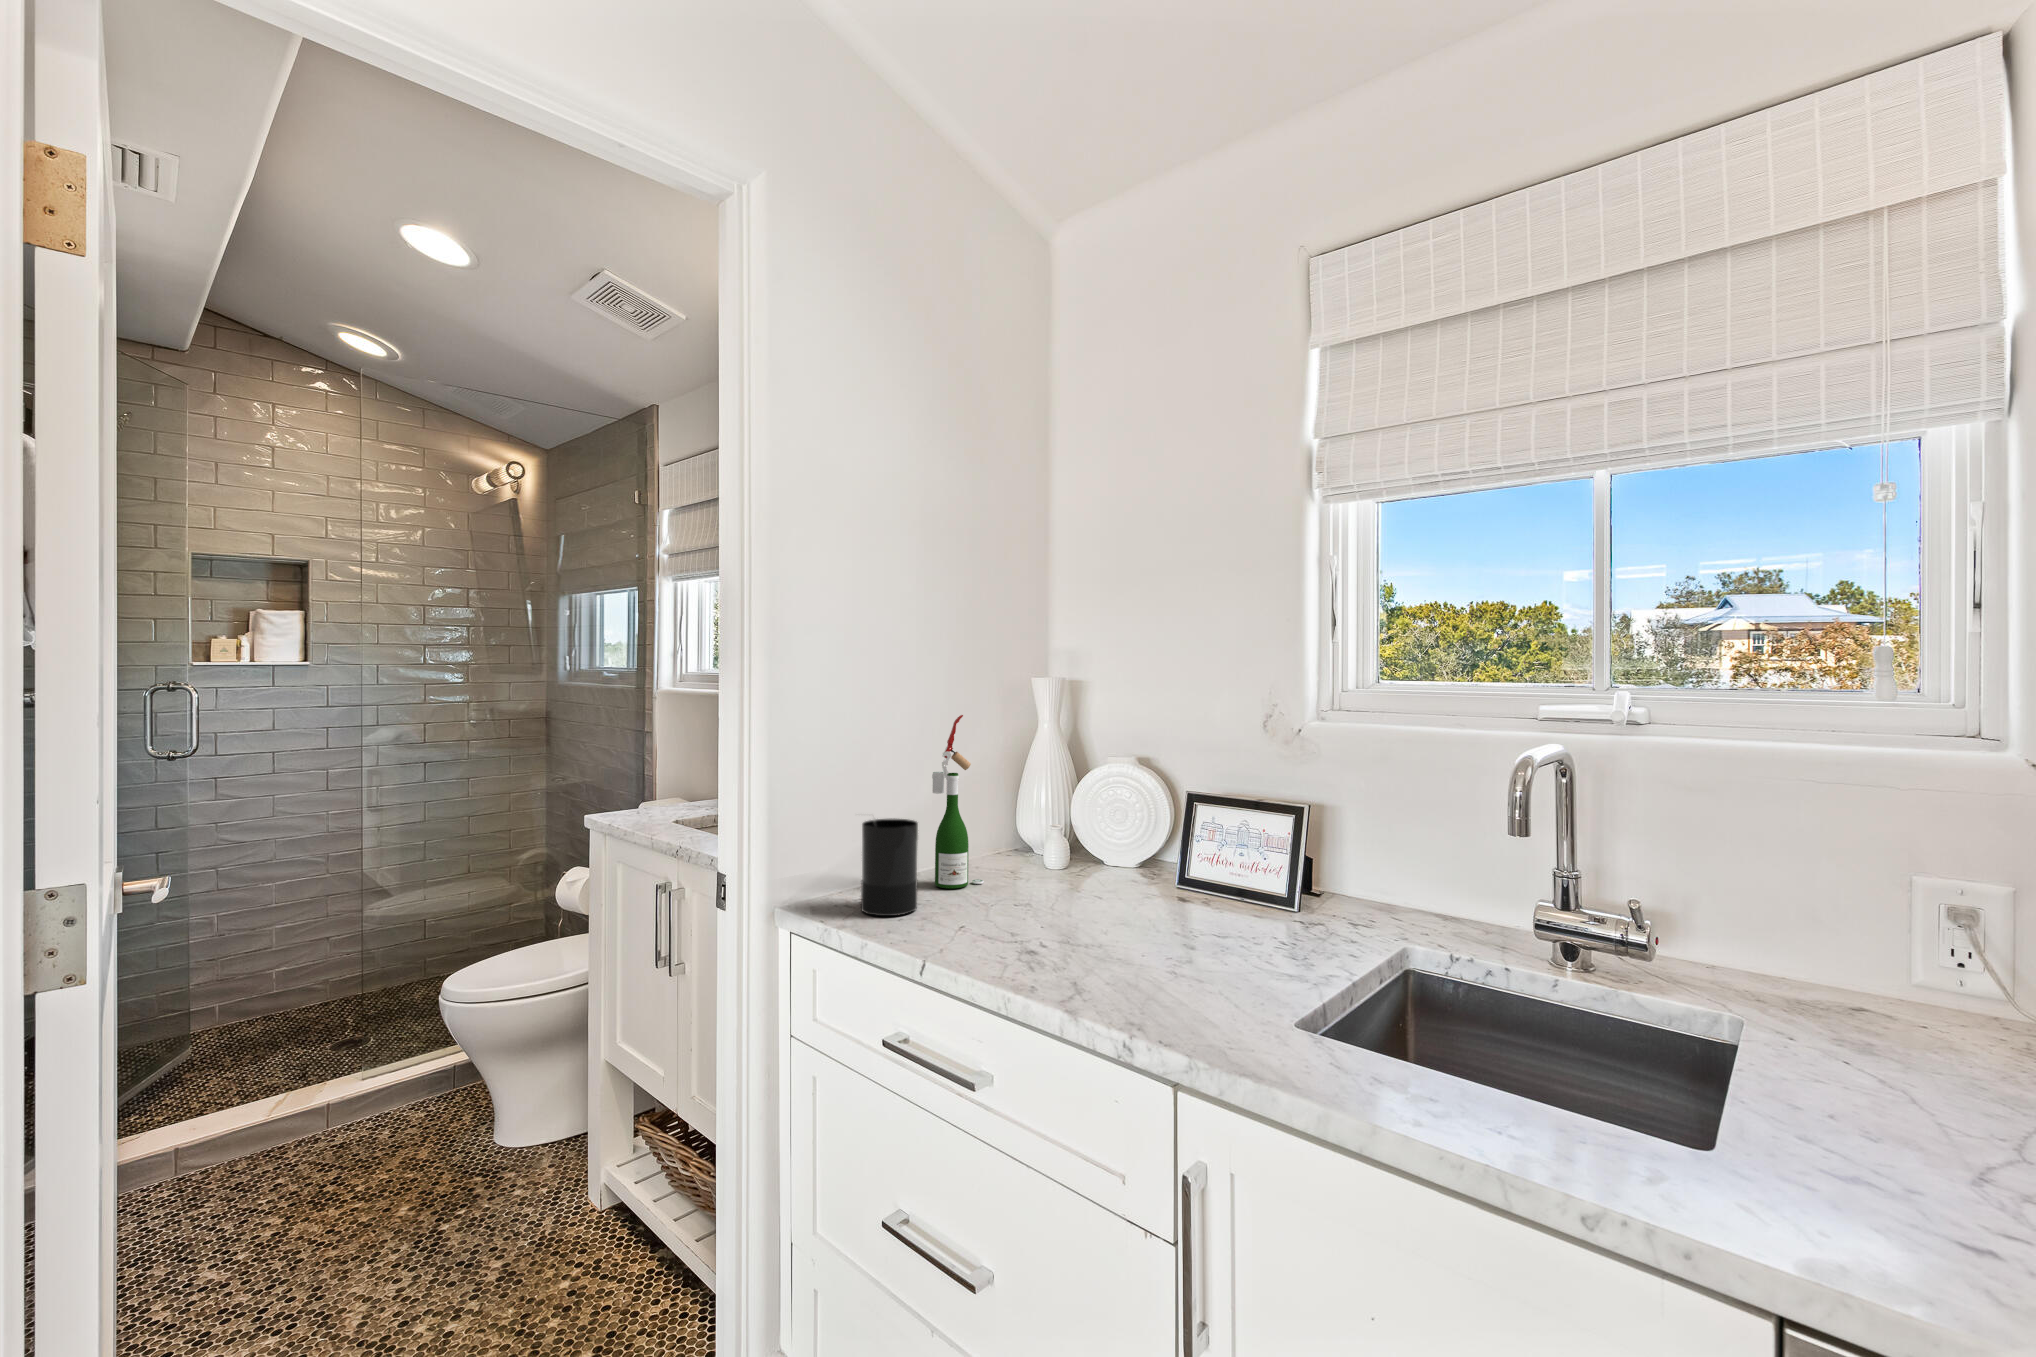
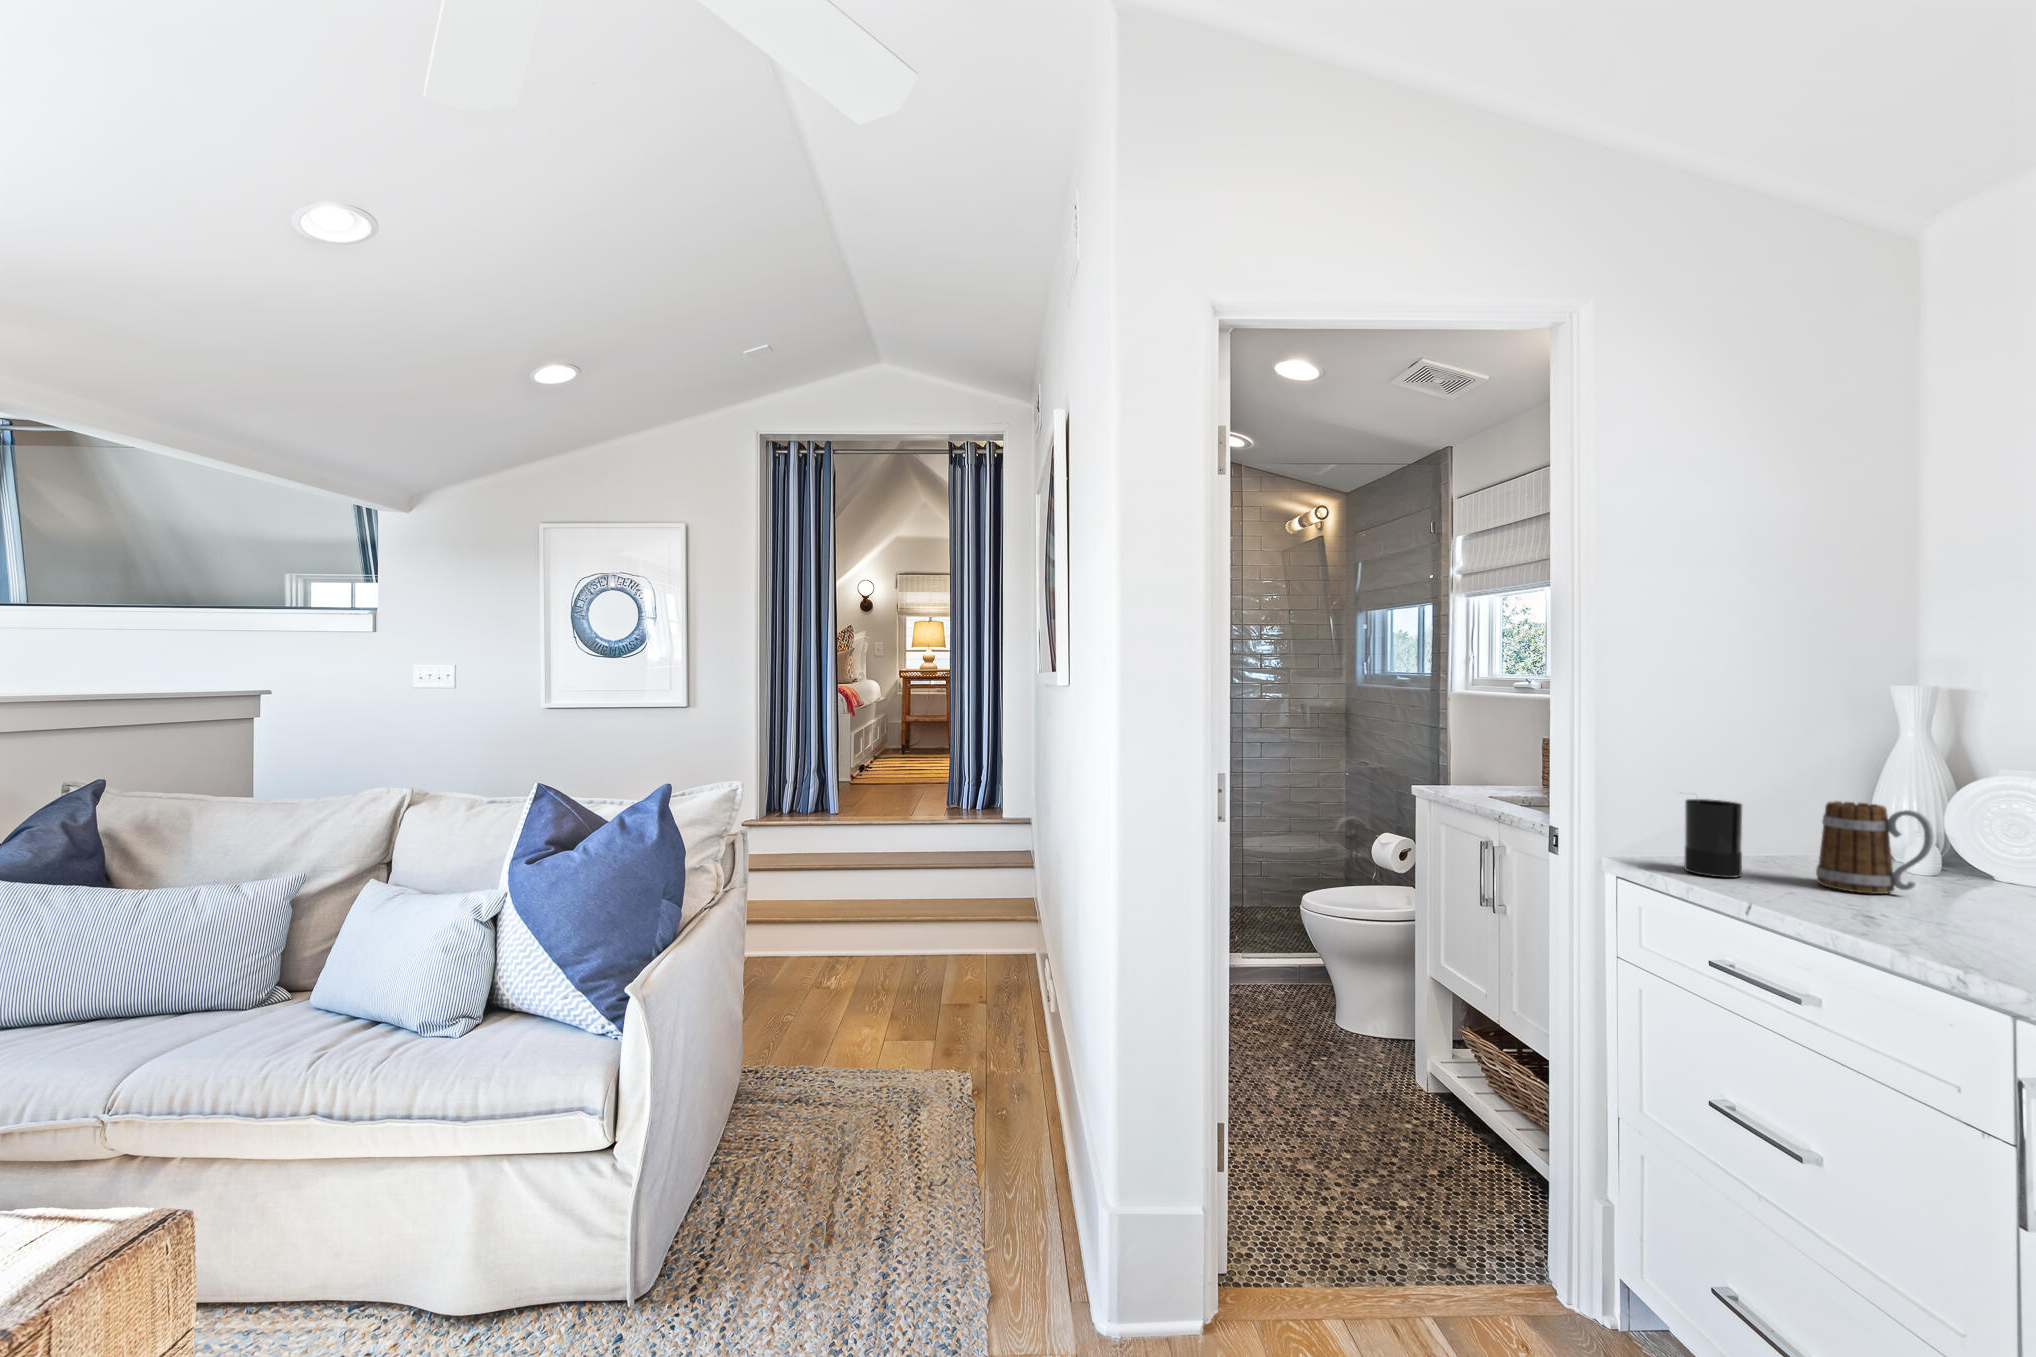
wine bottle: present [932,715,984,888] -> none [1756,716,1816,870]
mug: none [984,809,1080,913] -> present [1816,801,1934,894]

